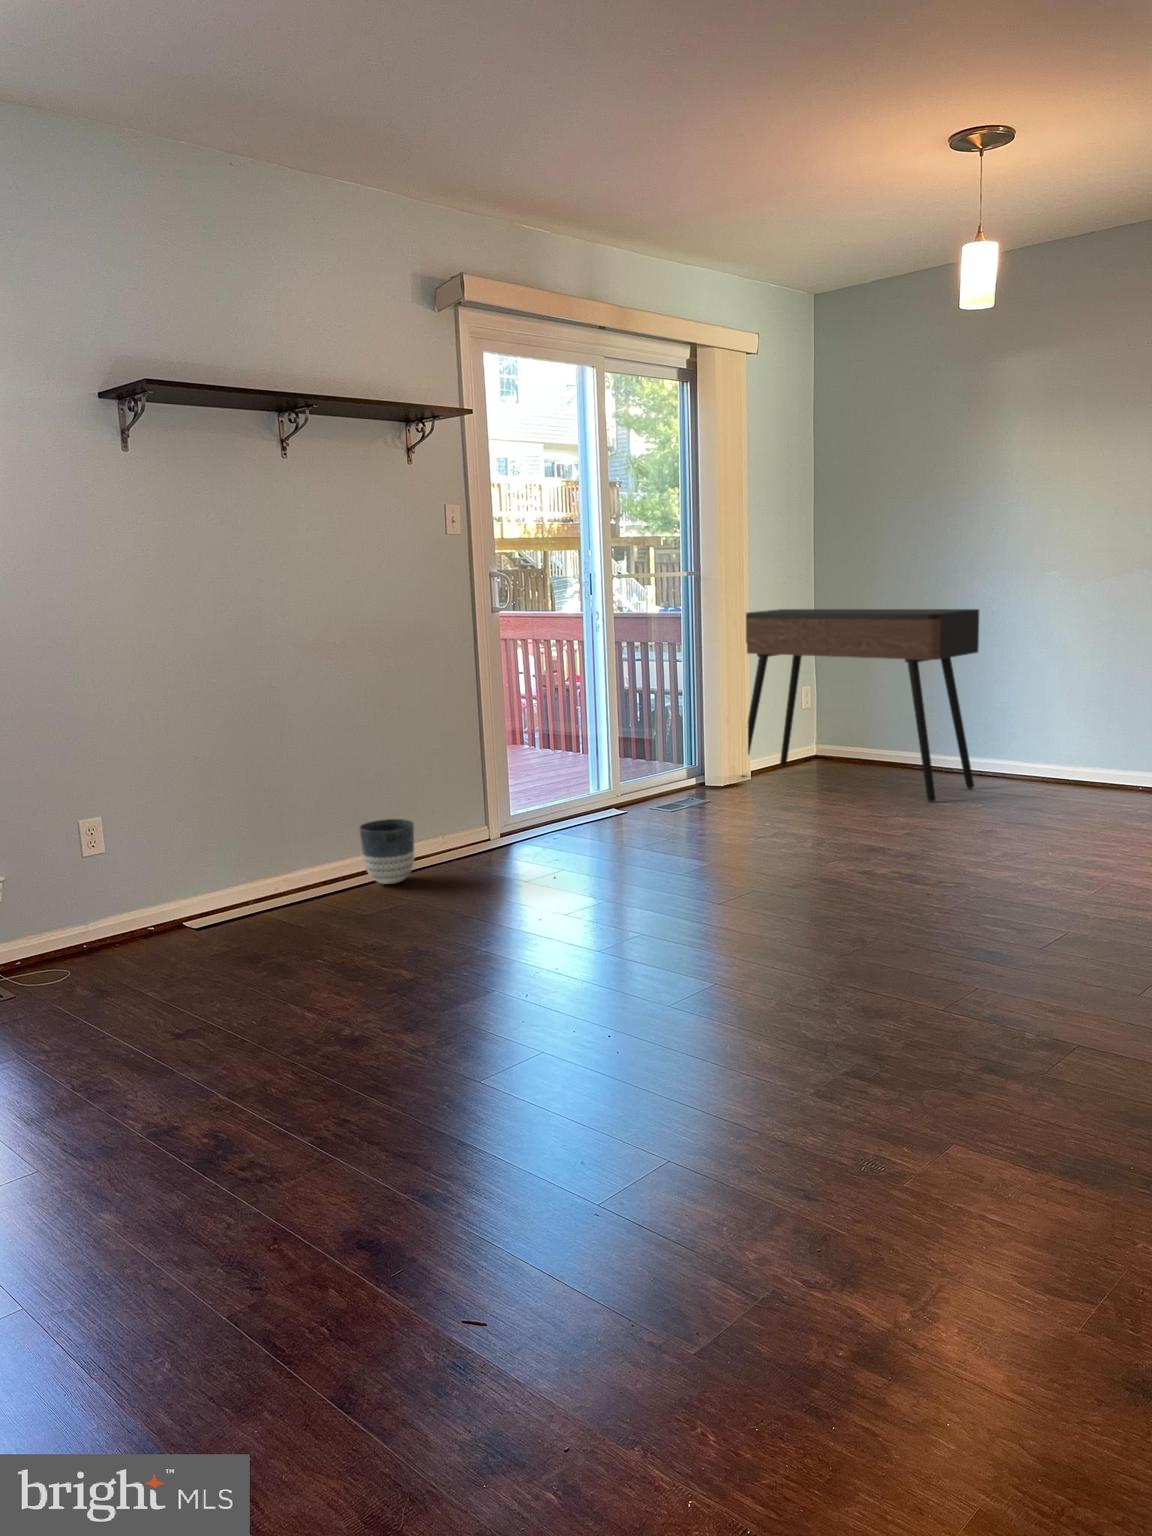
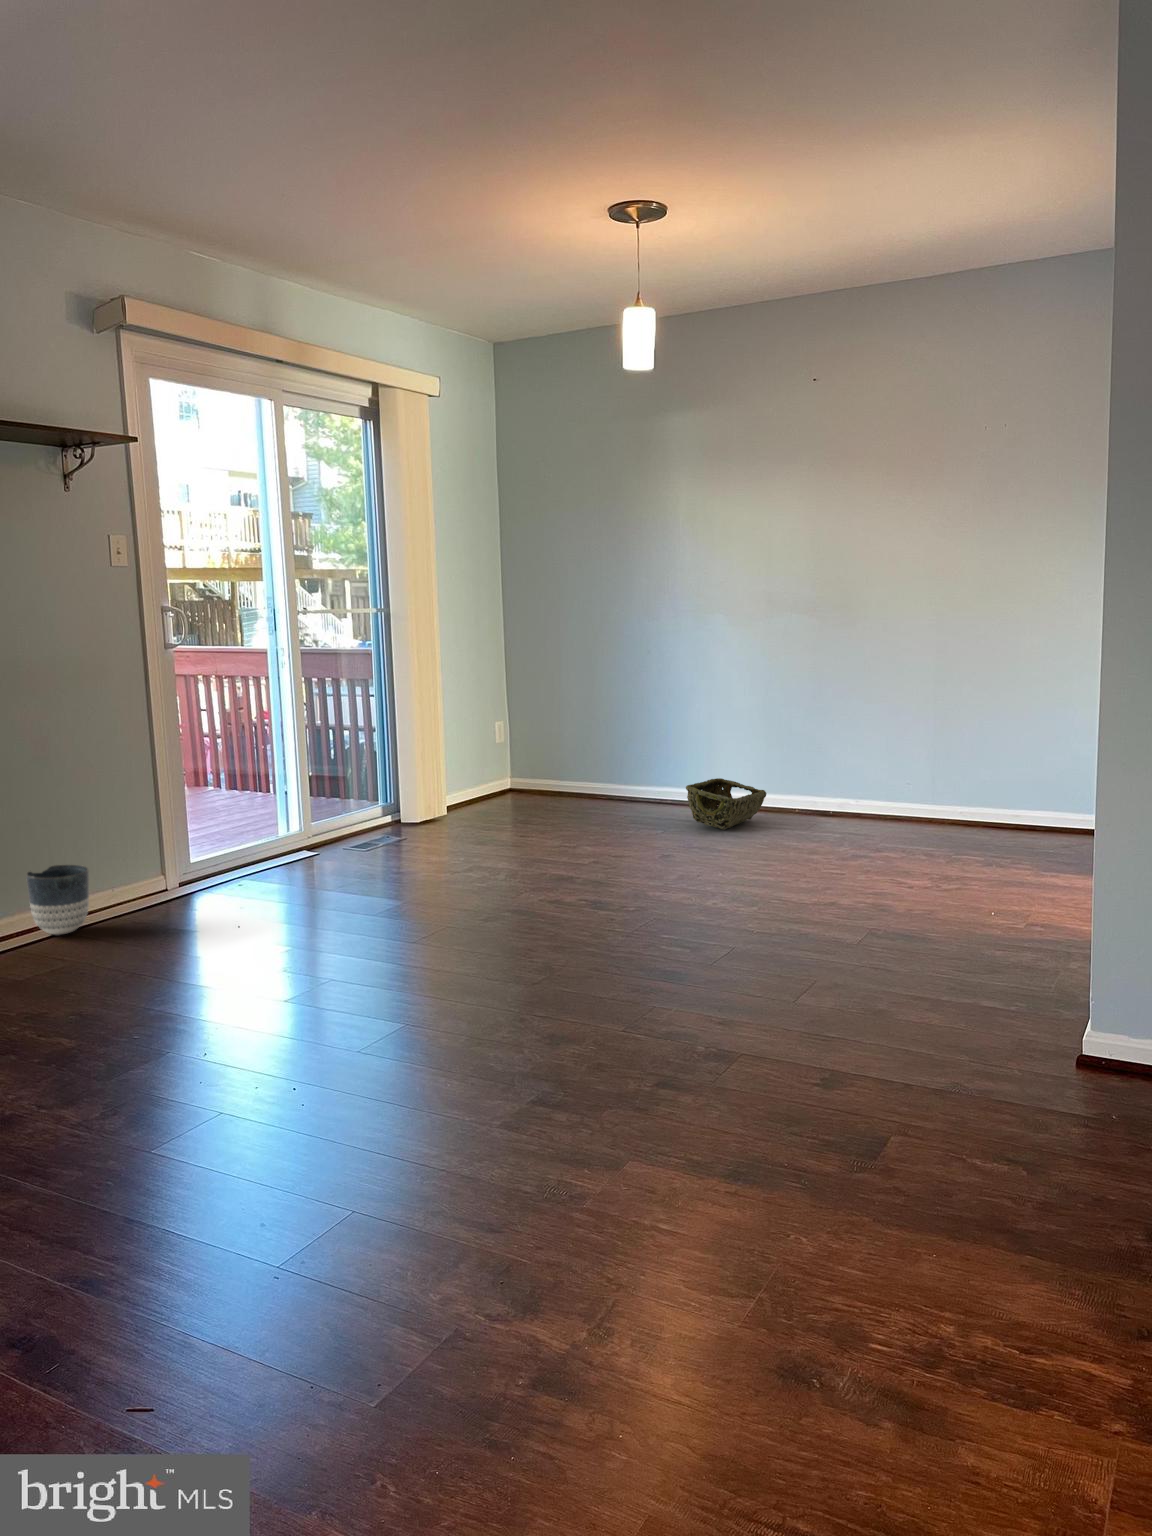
console table: present [742,609,979,802] -> none [433,646,664,839]
woven basket: none [1002,740,1092,794] -> present [686,778,767,830]

